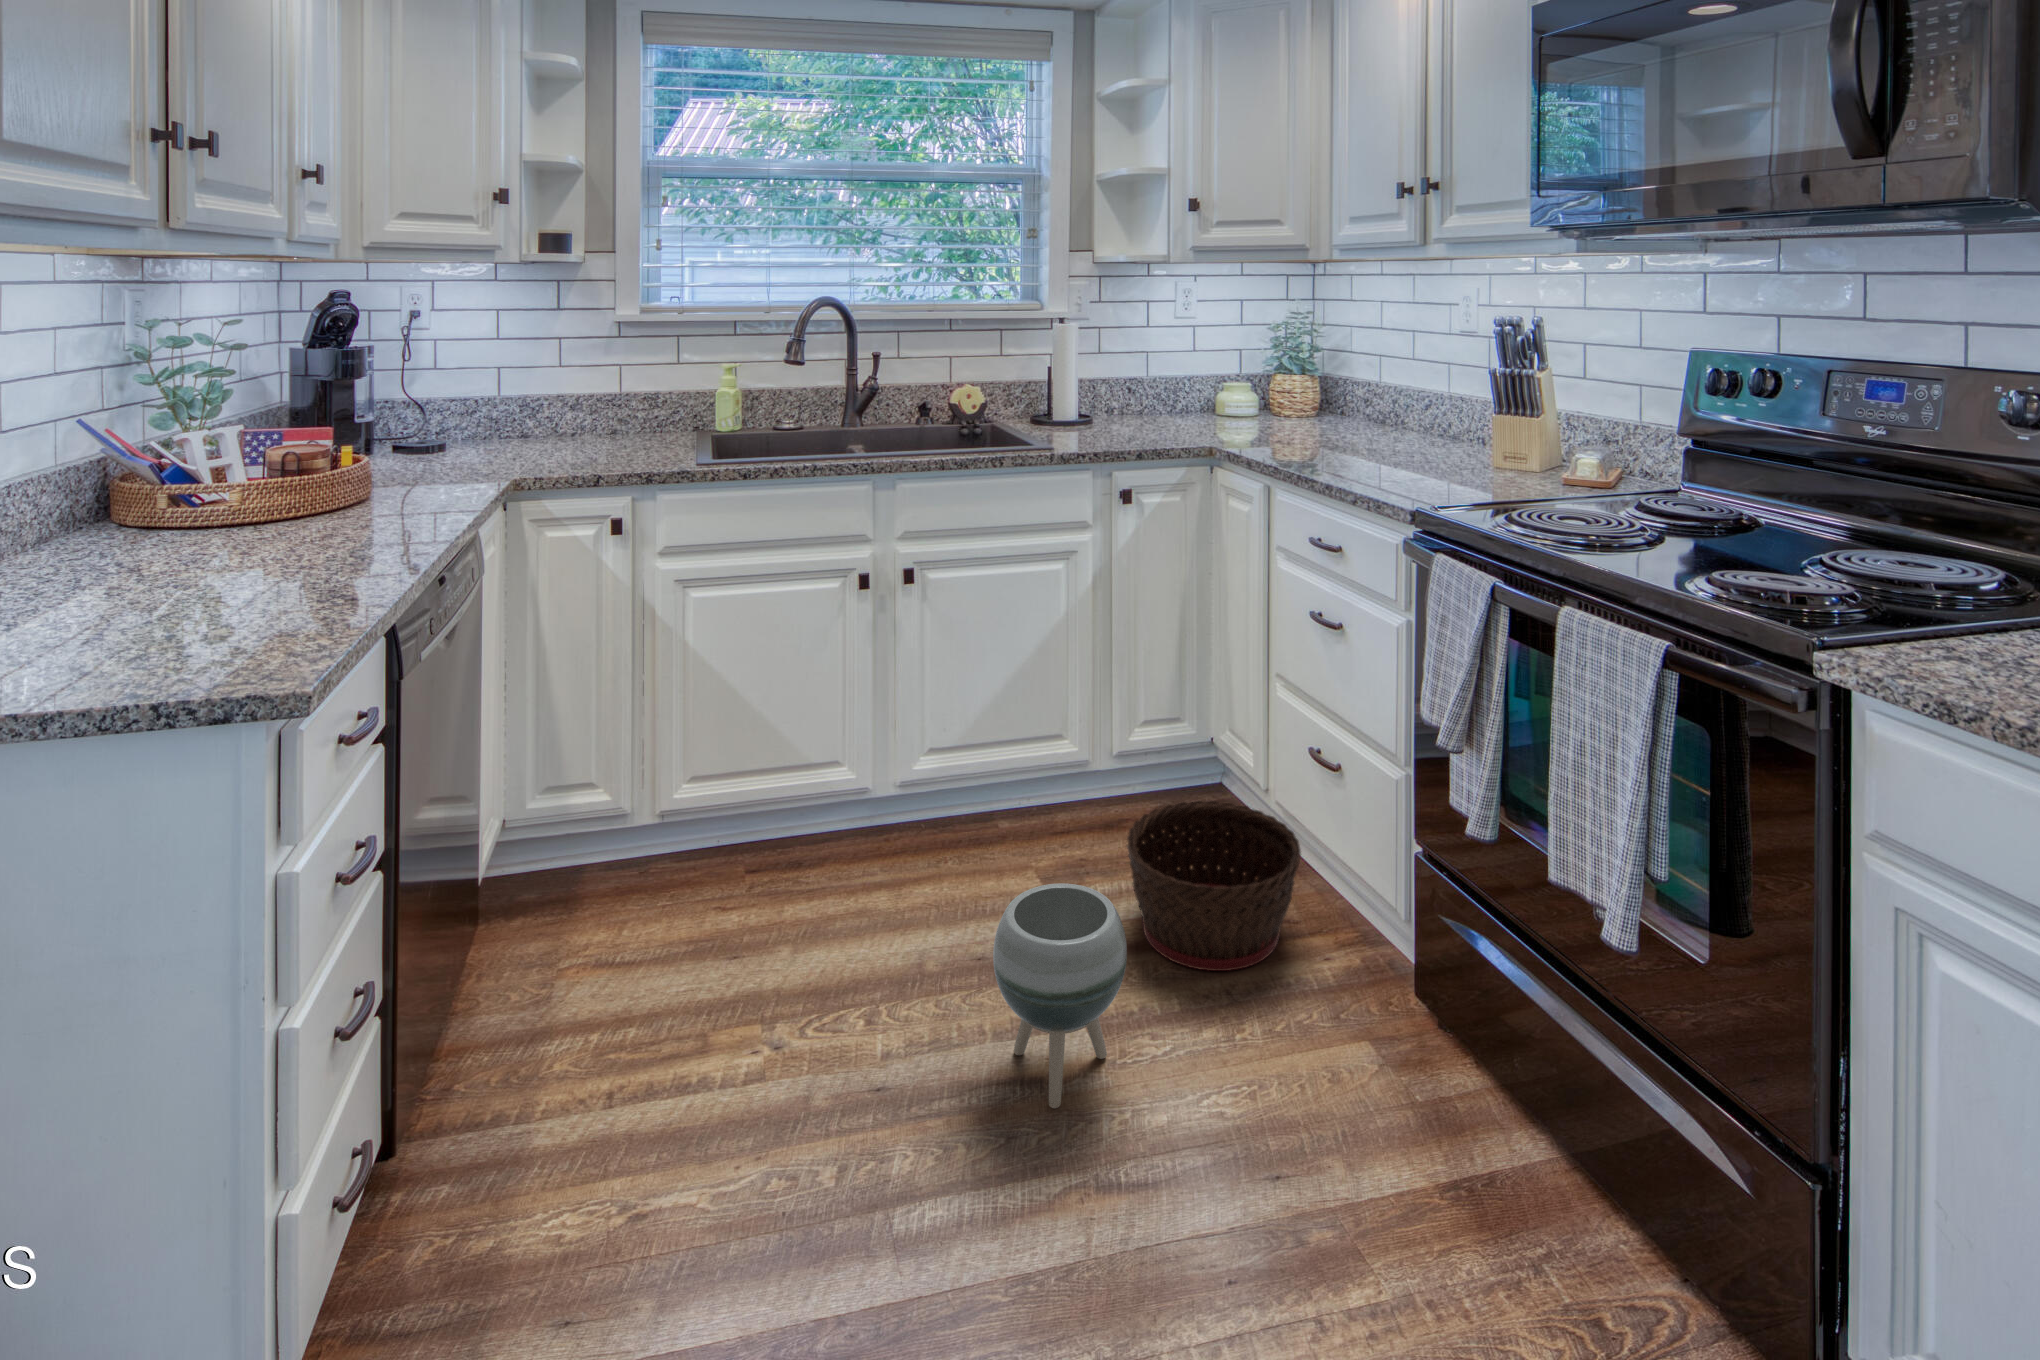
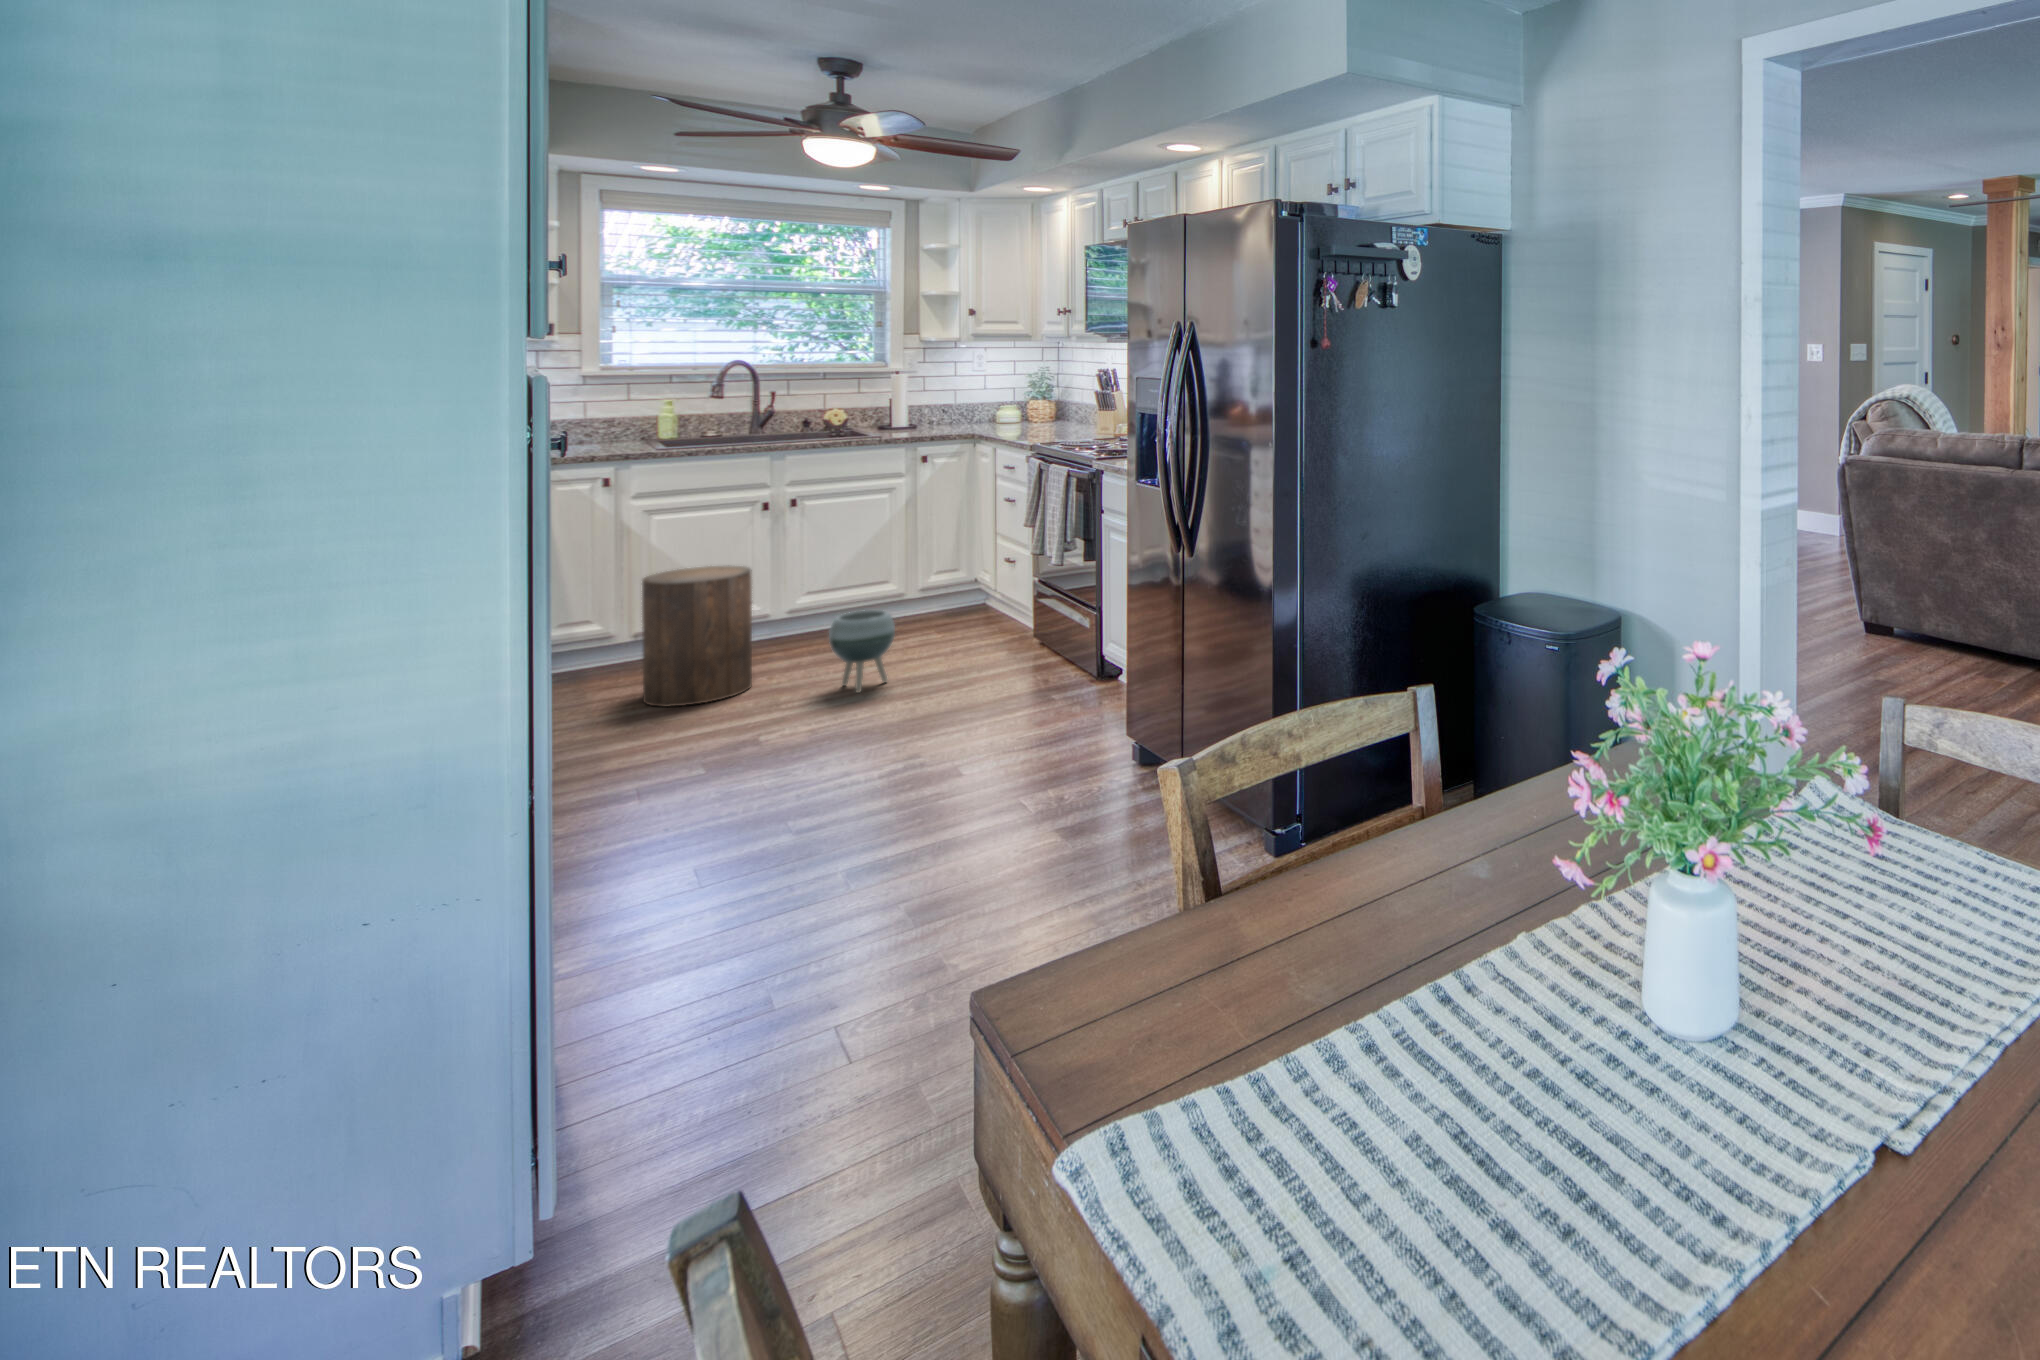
stool: none [641,729,842,1075] -> present [642,566,752,707]
basket: present [1127,801,1301,971] -> none [910,599,1001,660]

